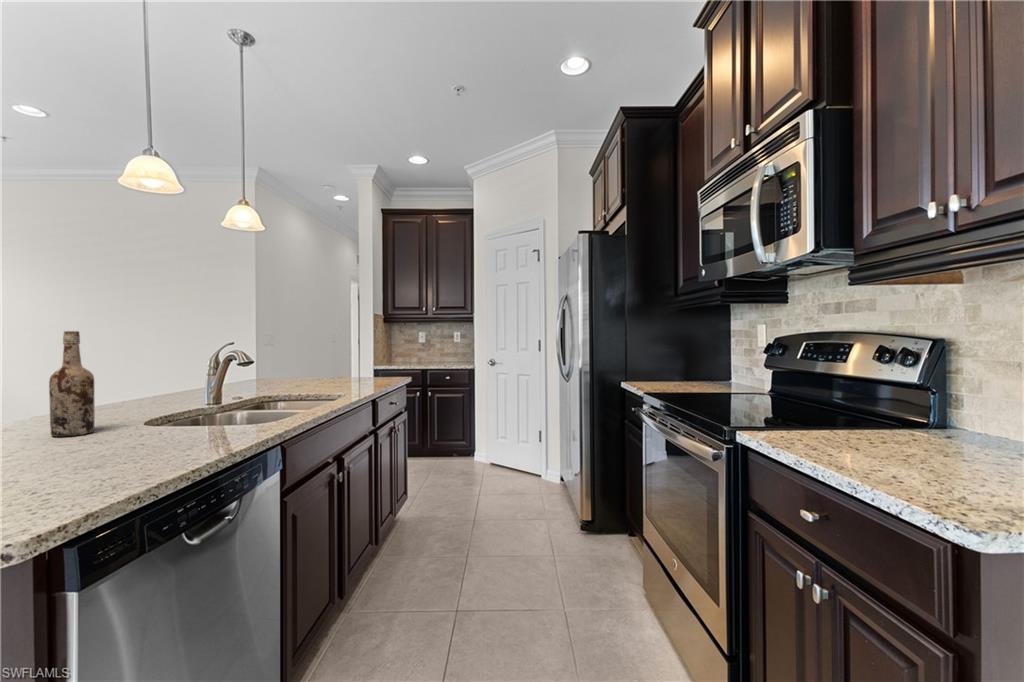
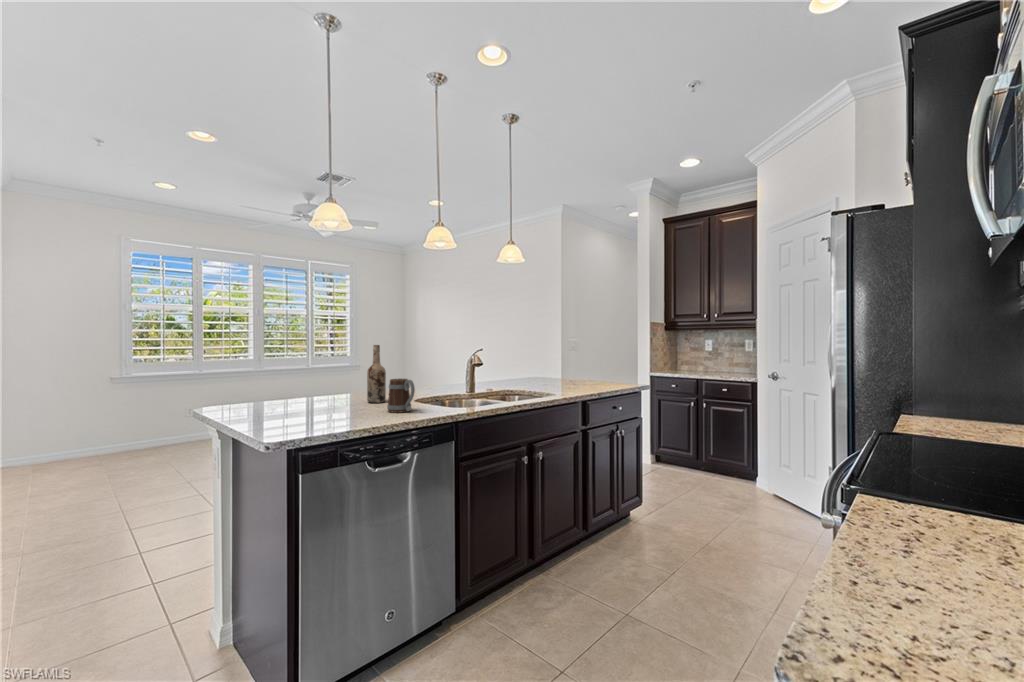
mug: none [144,385,209,444] -> present [387,379,415,413]

